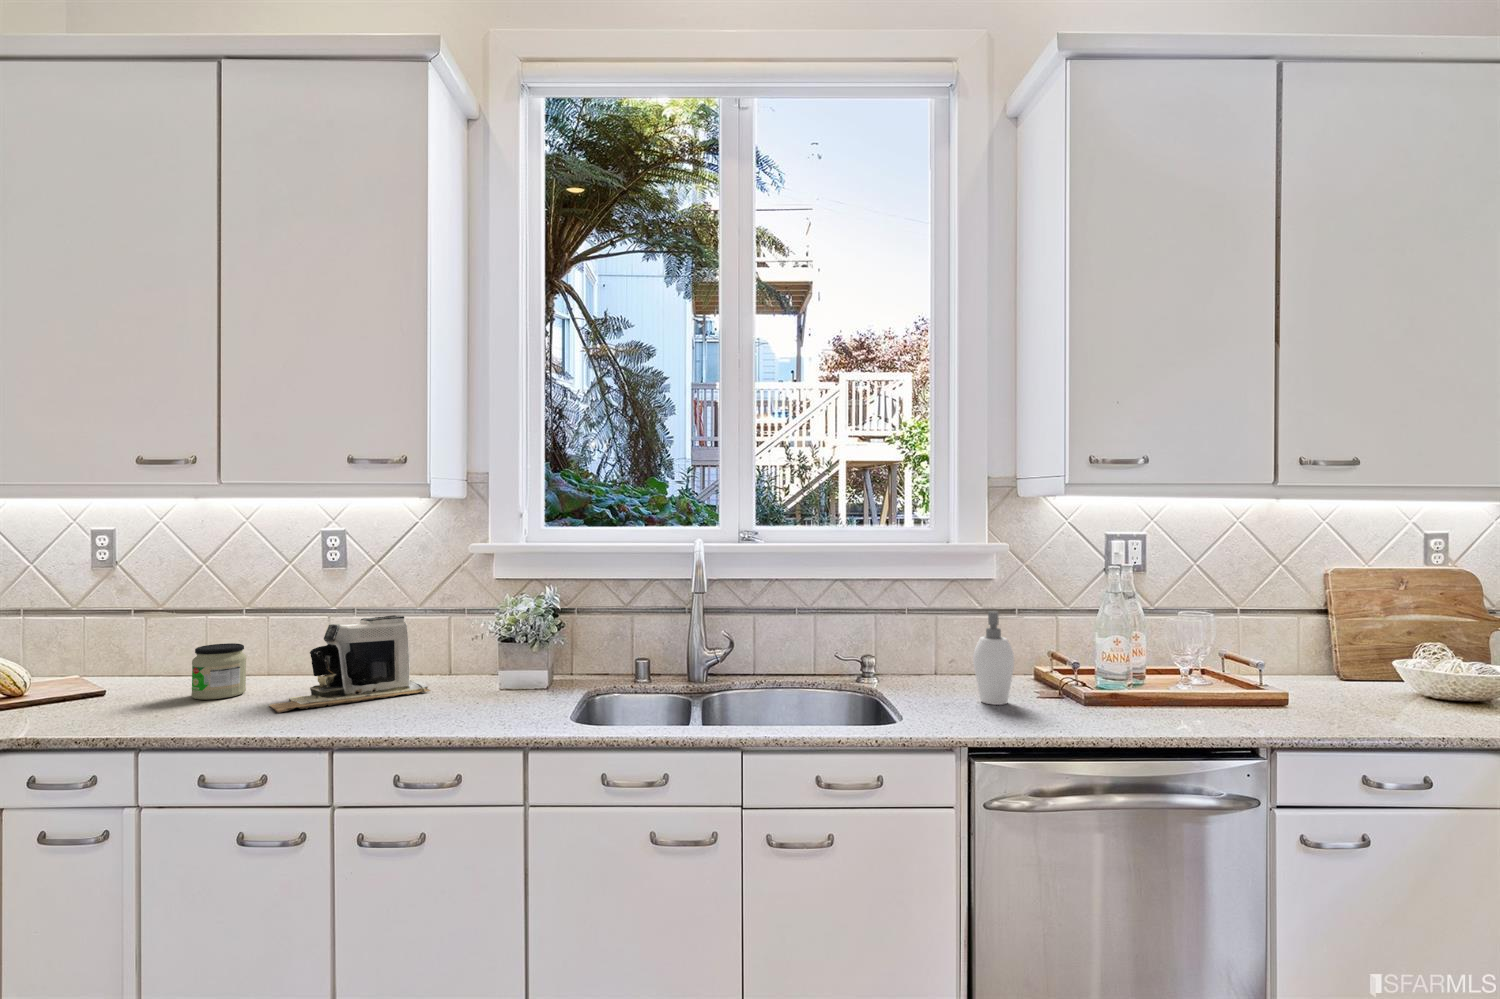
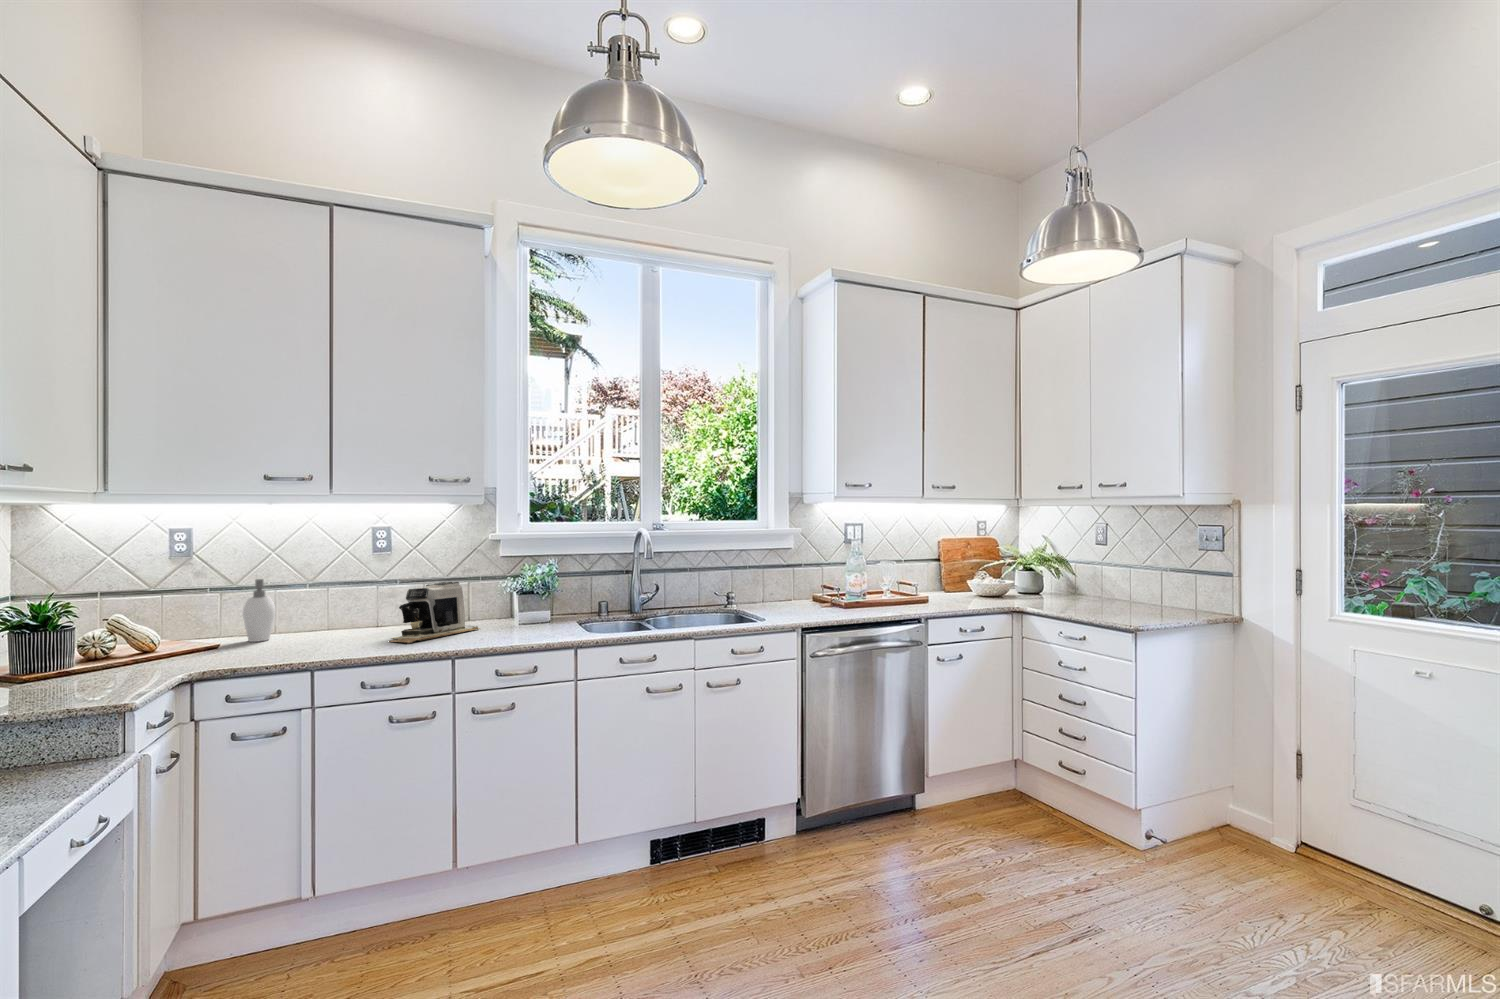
soap dispenser: present [973,611,1014,705] -> present [243,579,275,642]
jar: present [191,643,246,700] -> none [314,606,350,643]

